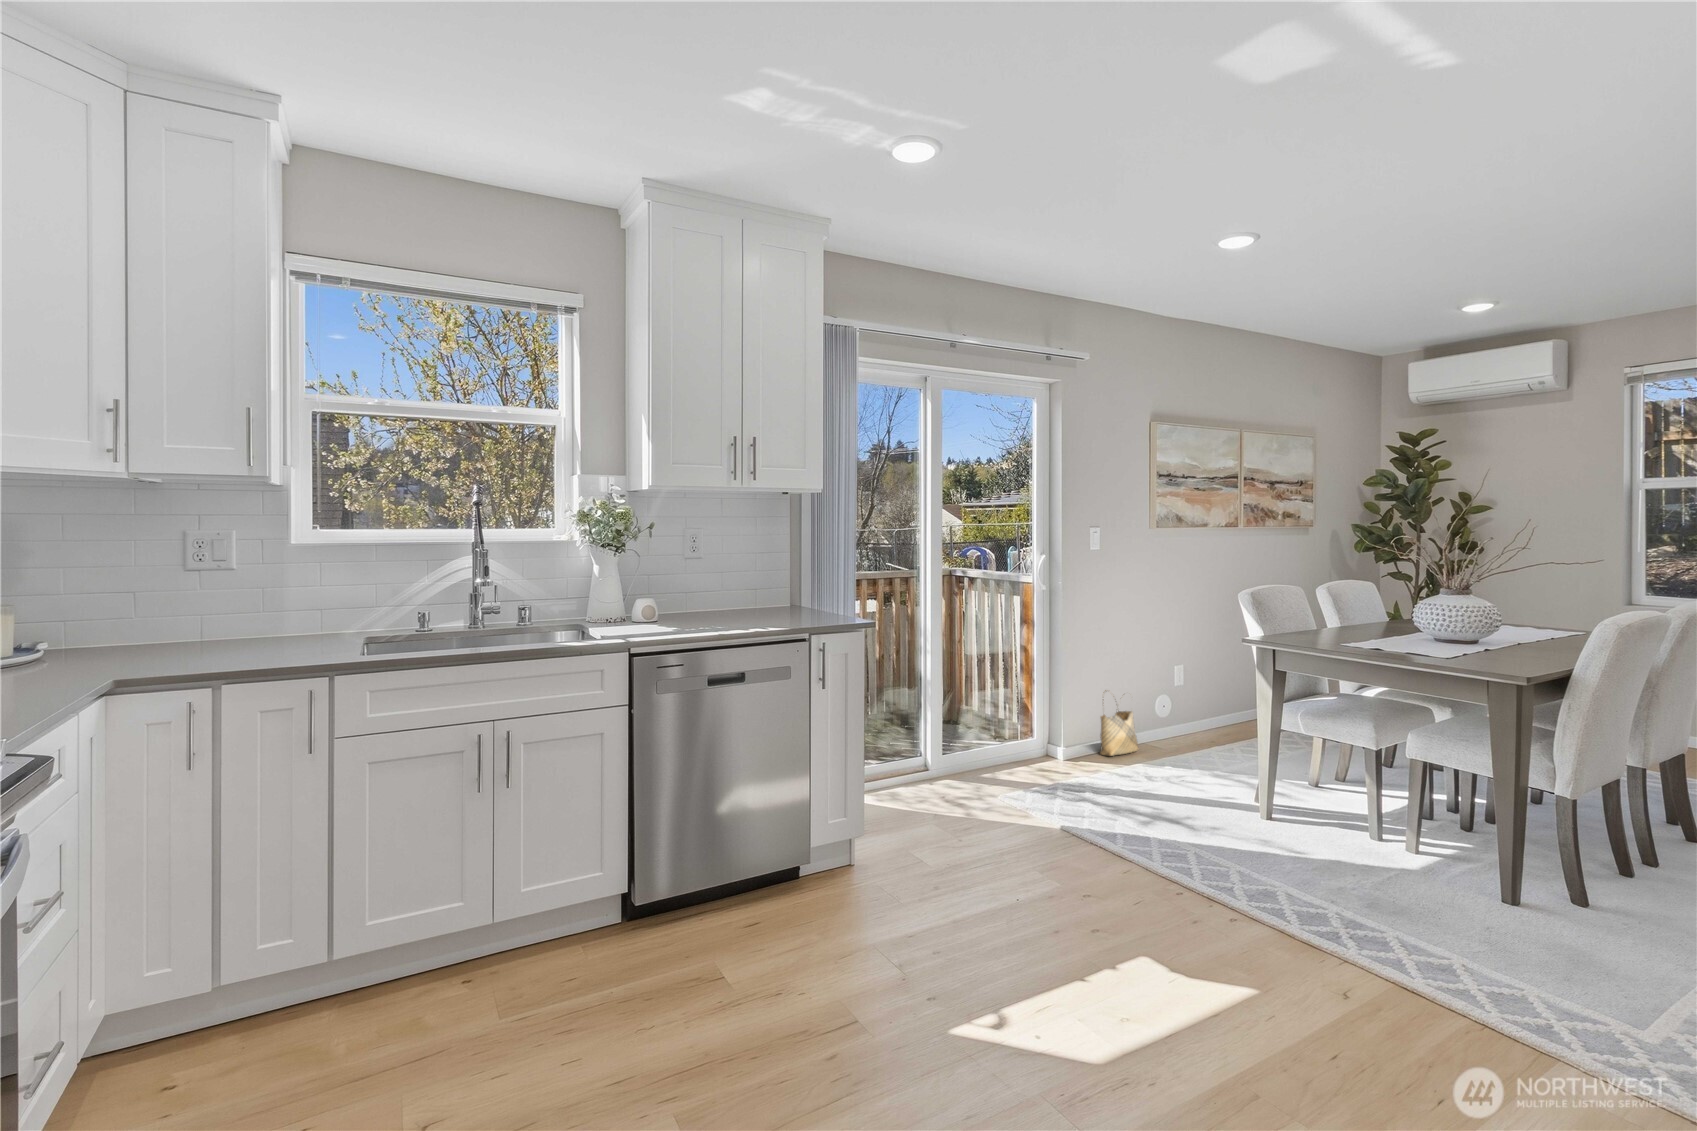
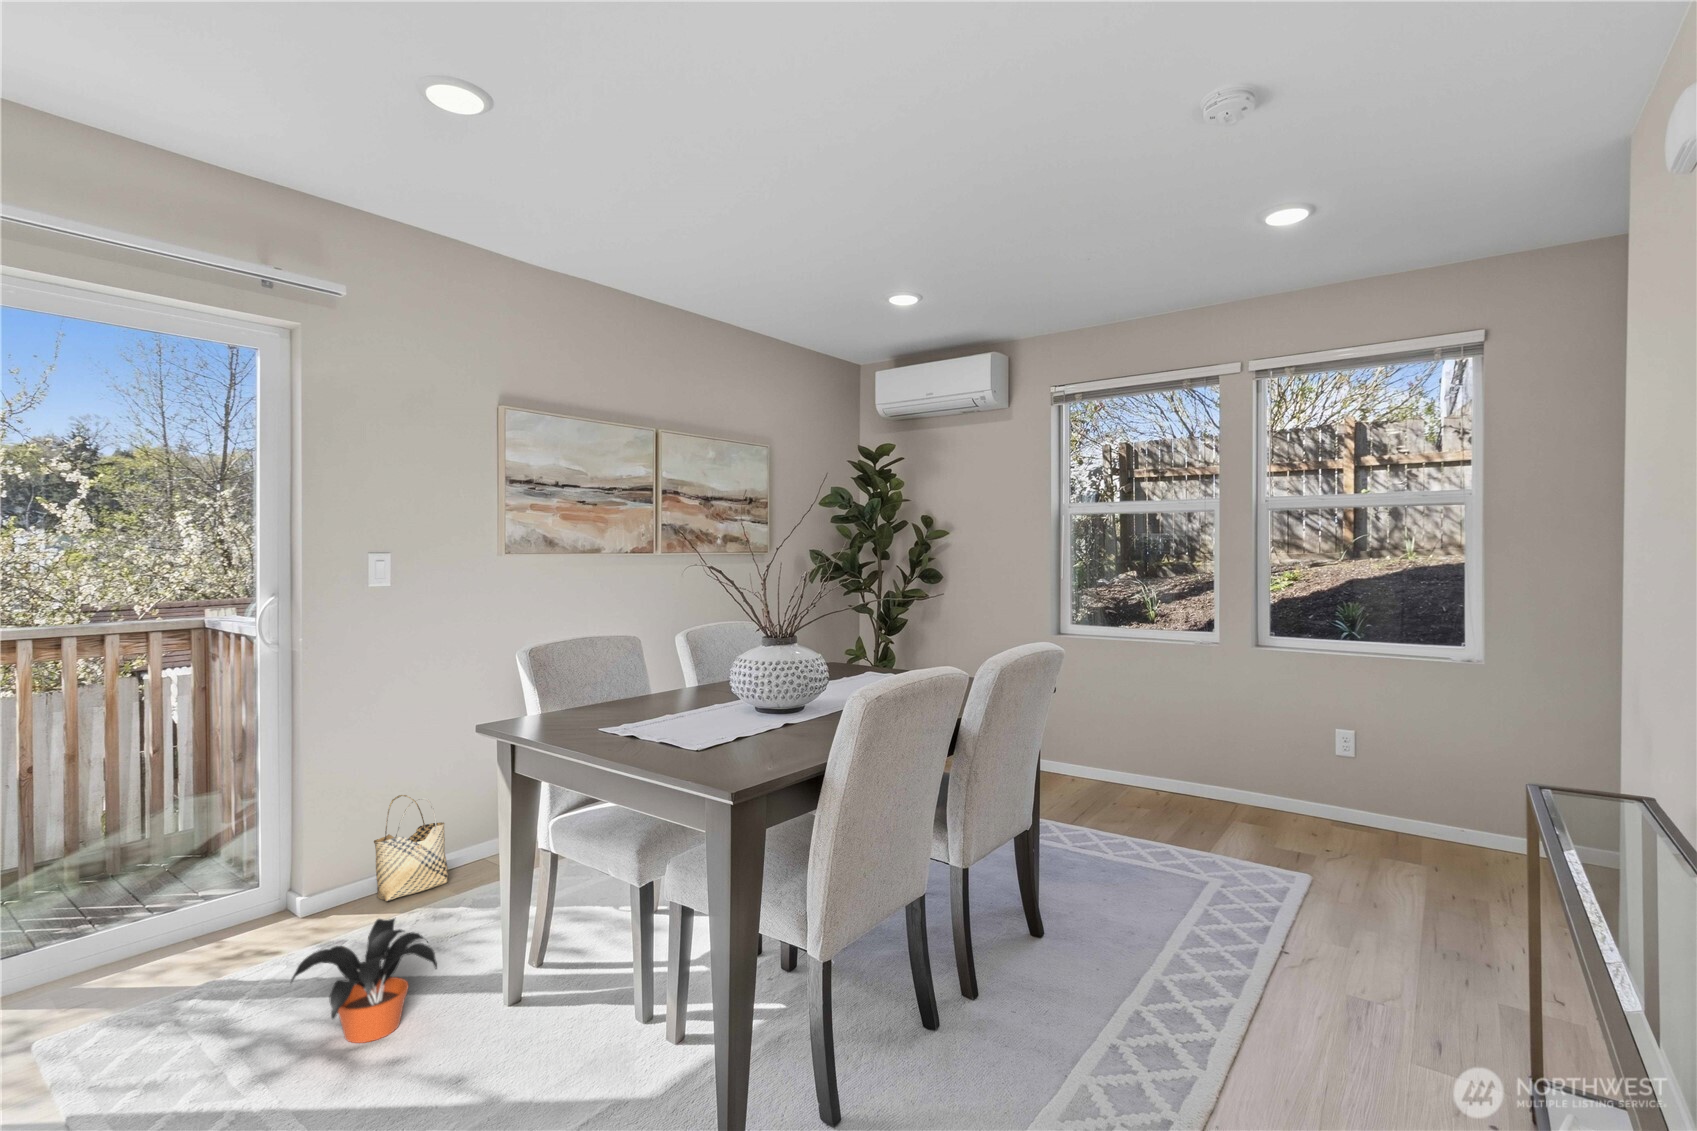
potted plant: none [1151,752,1231,818] -> present [291,919,437,1043]

